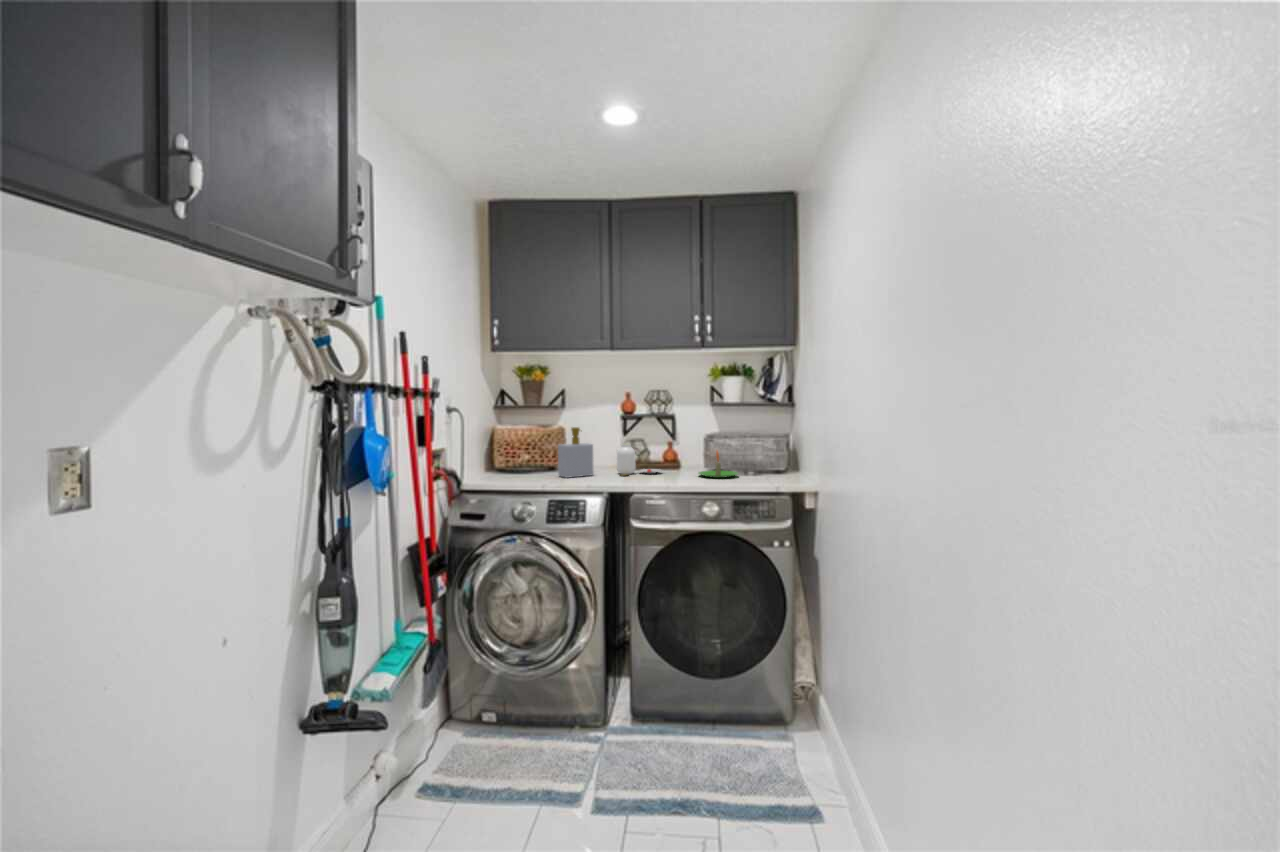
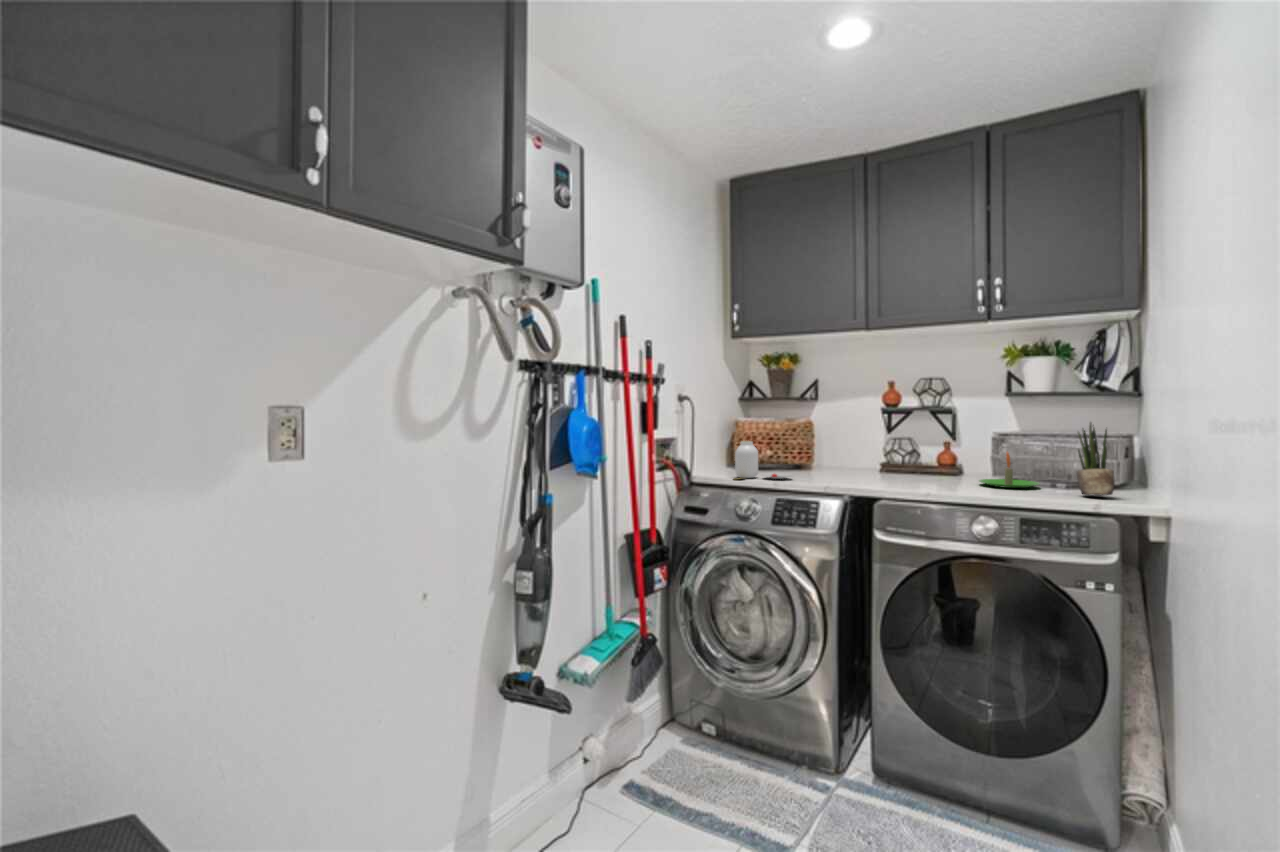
soap bottle: present [558,427,594,478] -> none [798,420,840,477]
potted plant: none [763,427,786,480] -> present [1077,423,1115,496]
jar: present [617,444,661,476] -> present [734,441,791,479]

